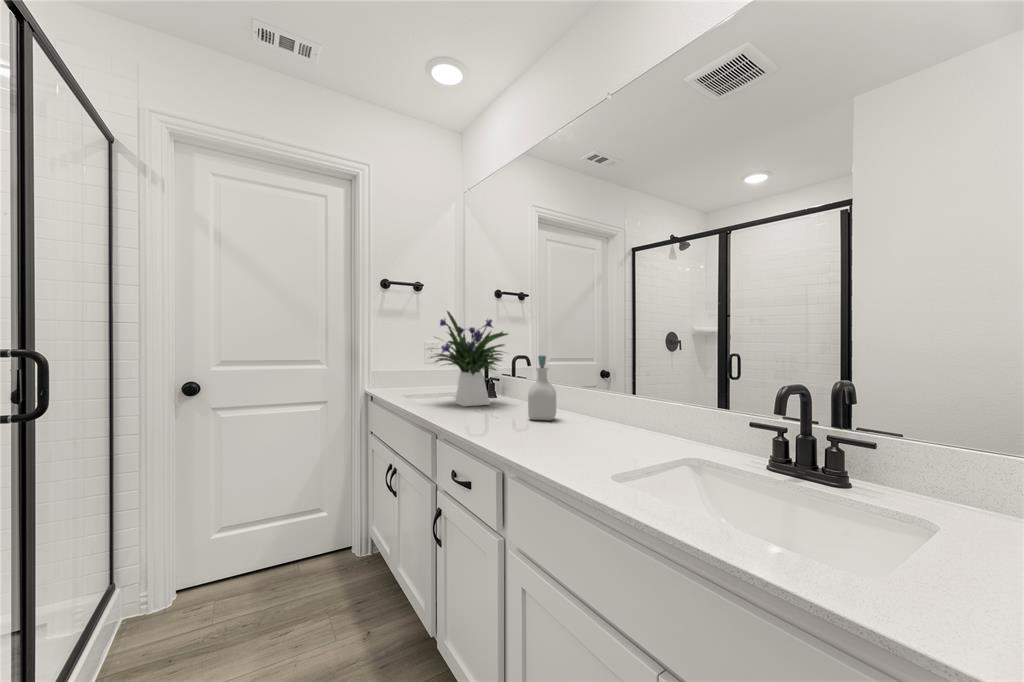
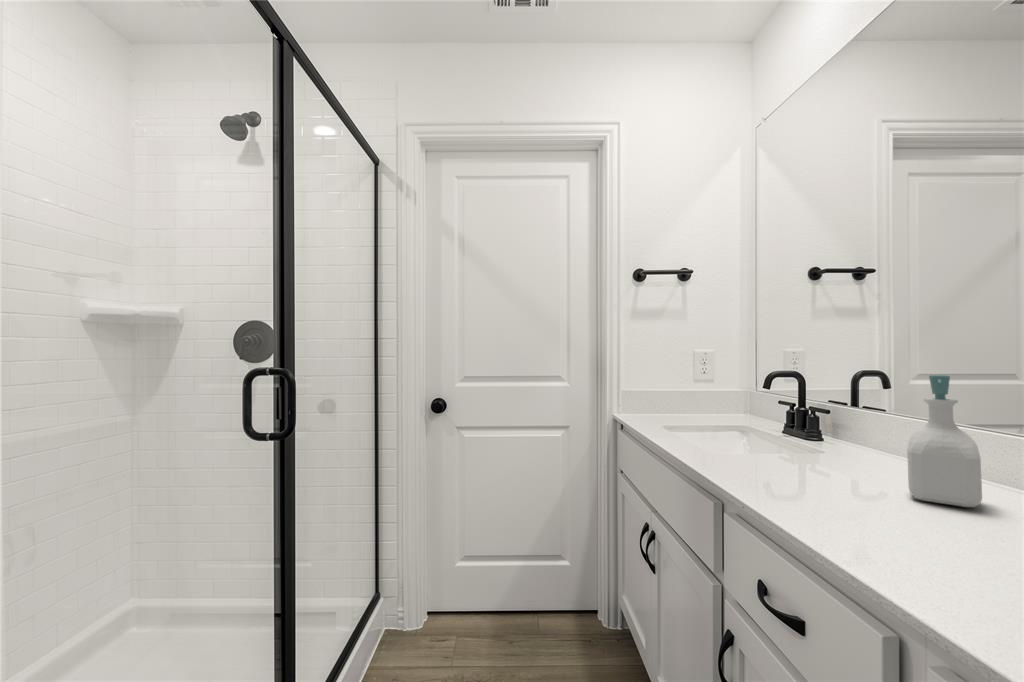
flower arrangement: present [434,311,508,406] -> none [696,302,850,454]

